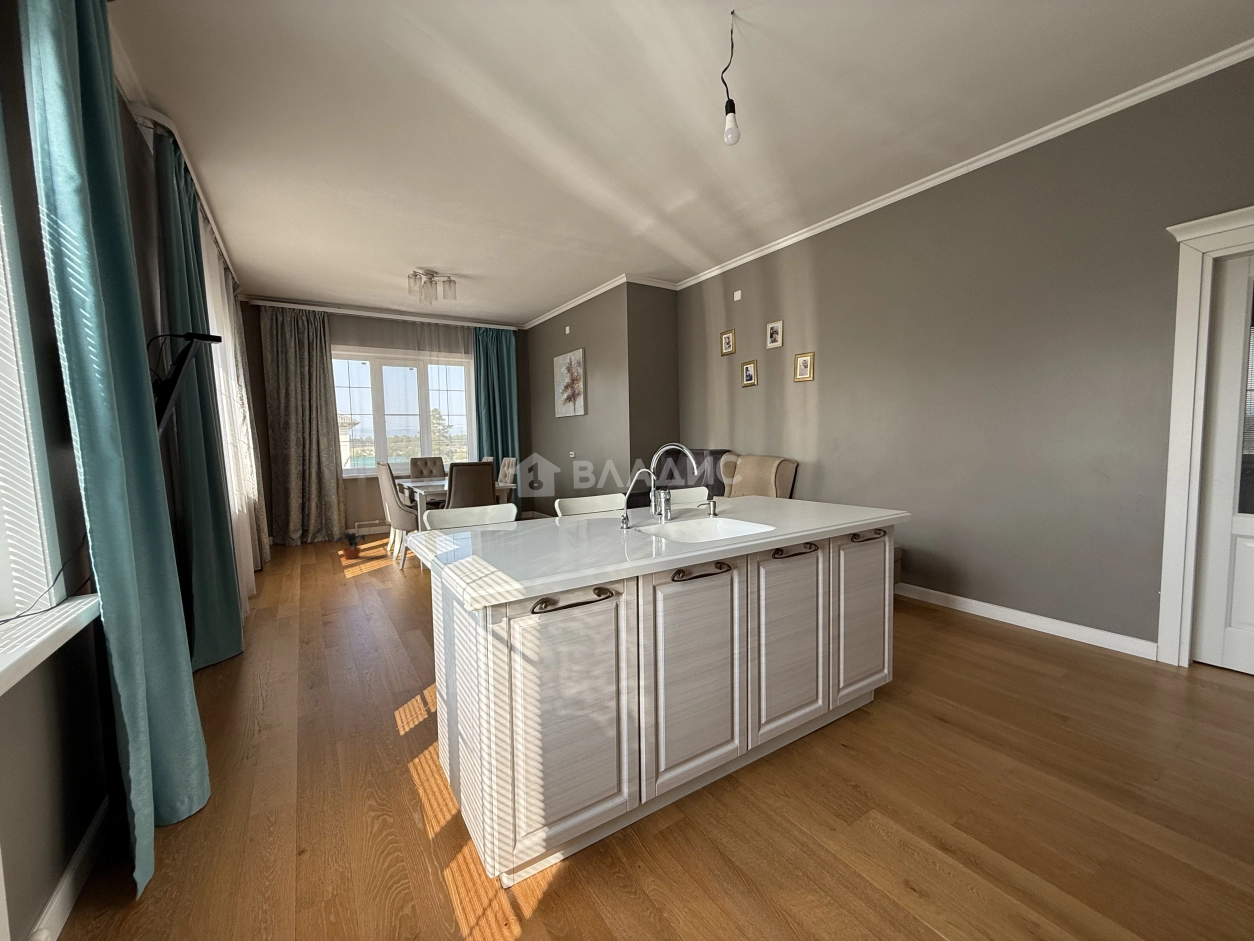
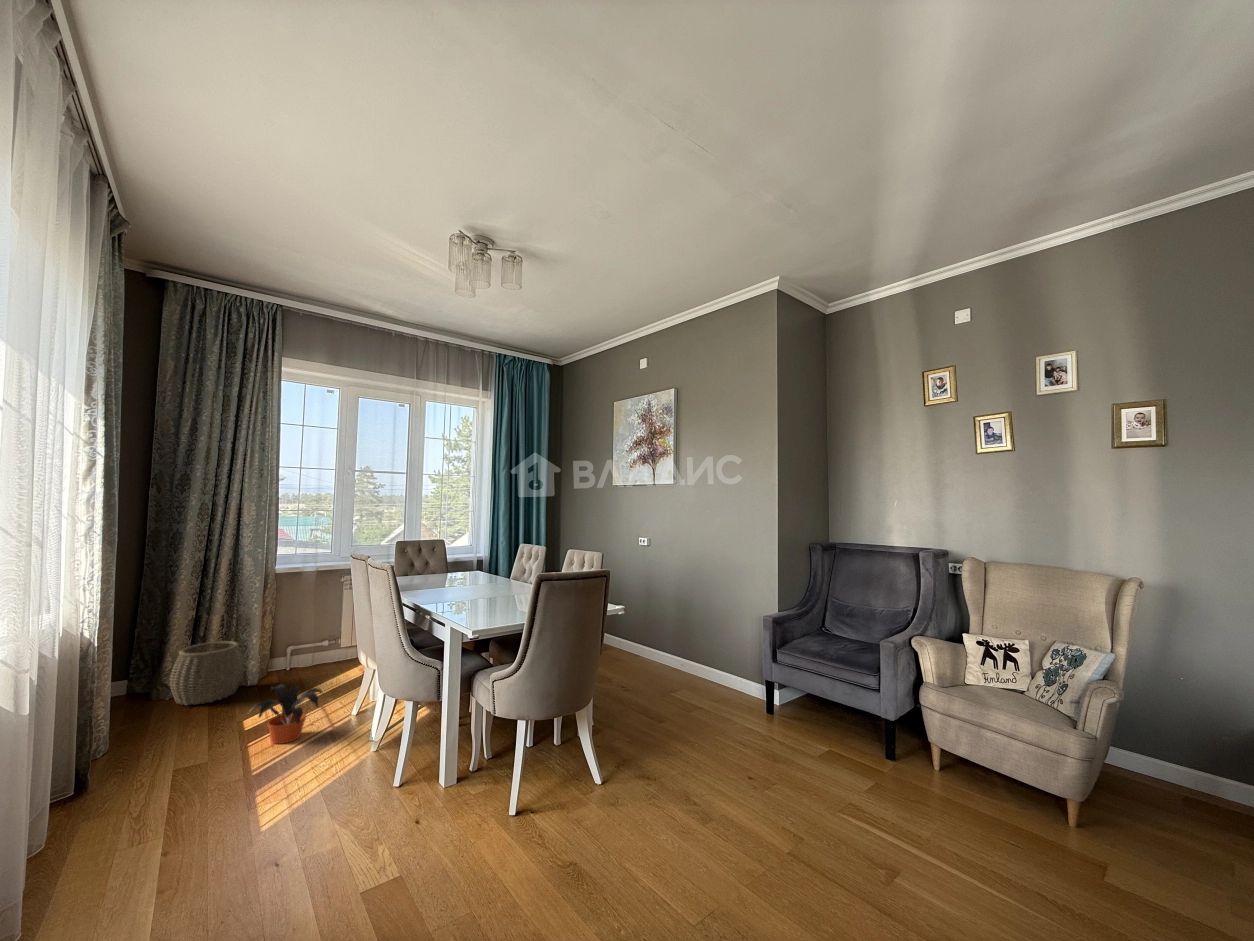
woven basket: none [294,517,331,548] -> present [170,641,244,705]

